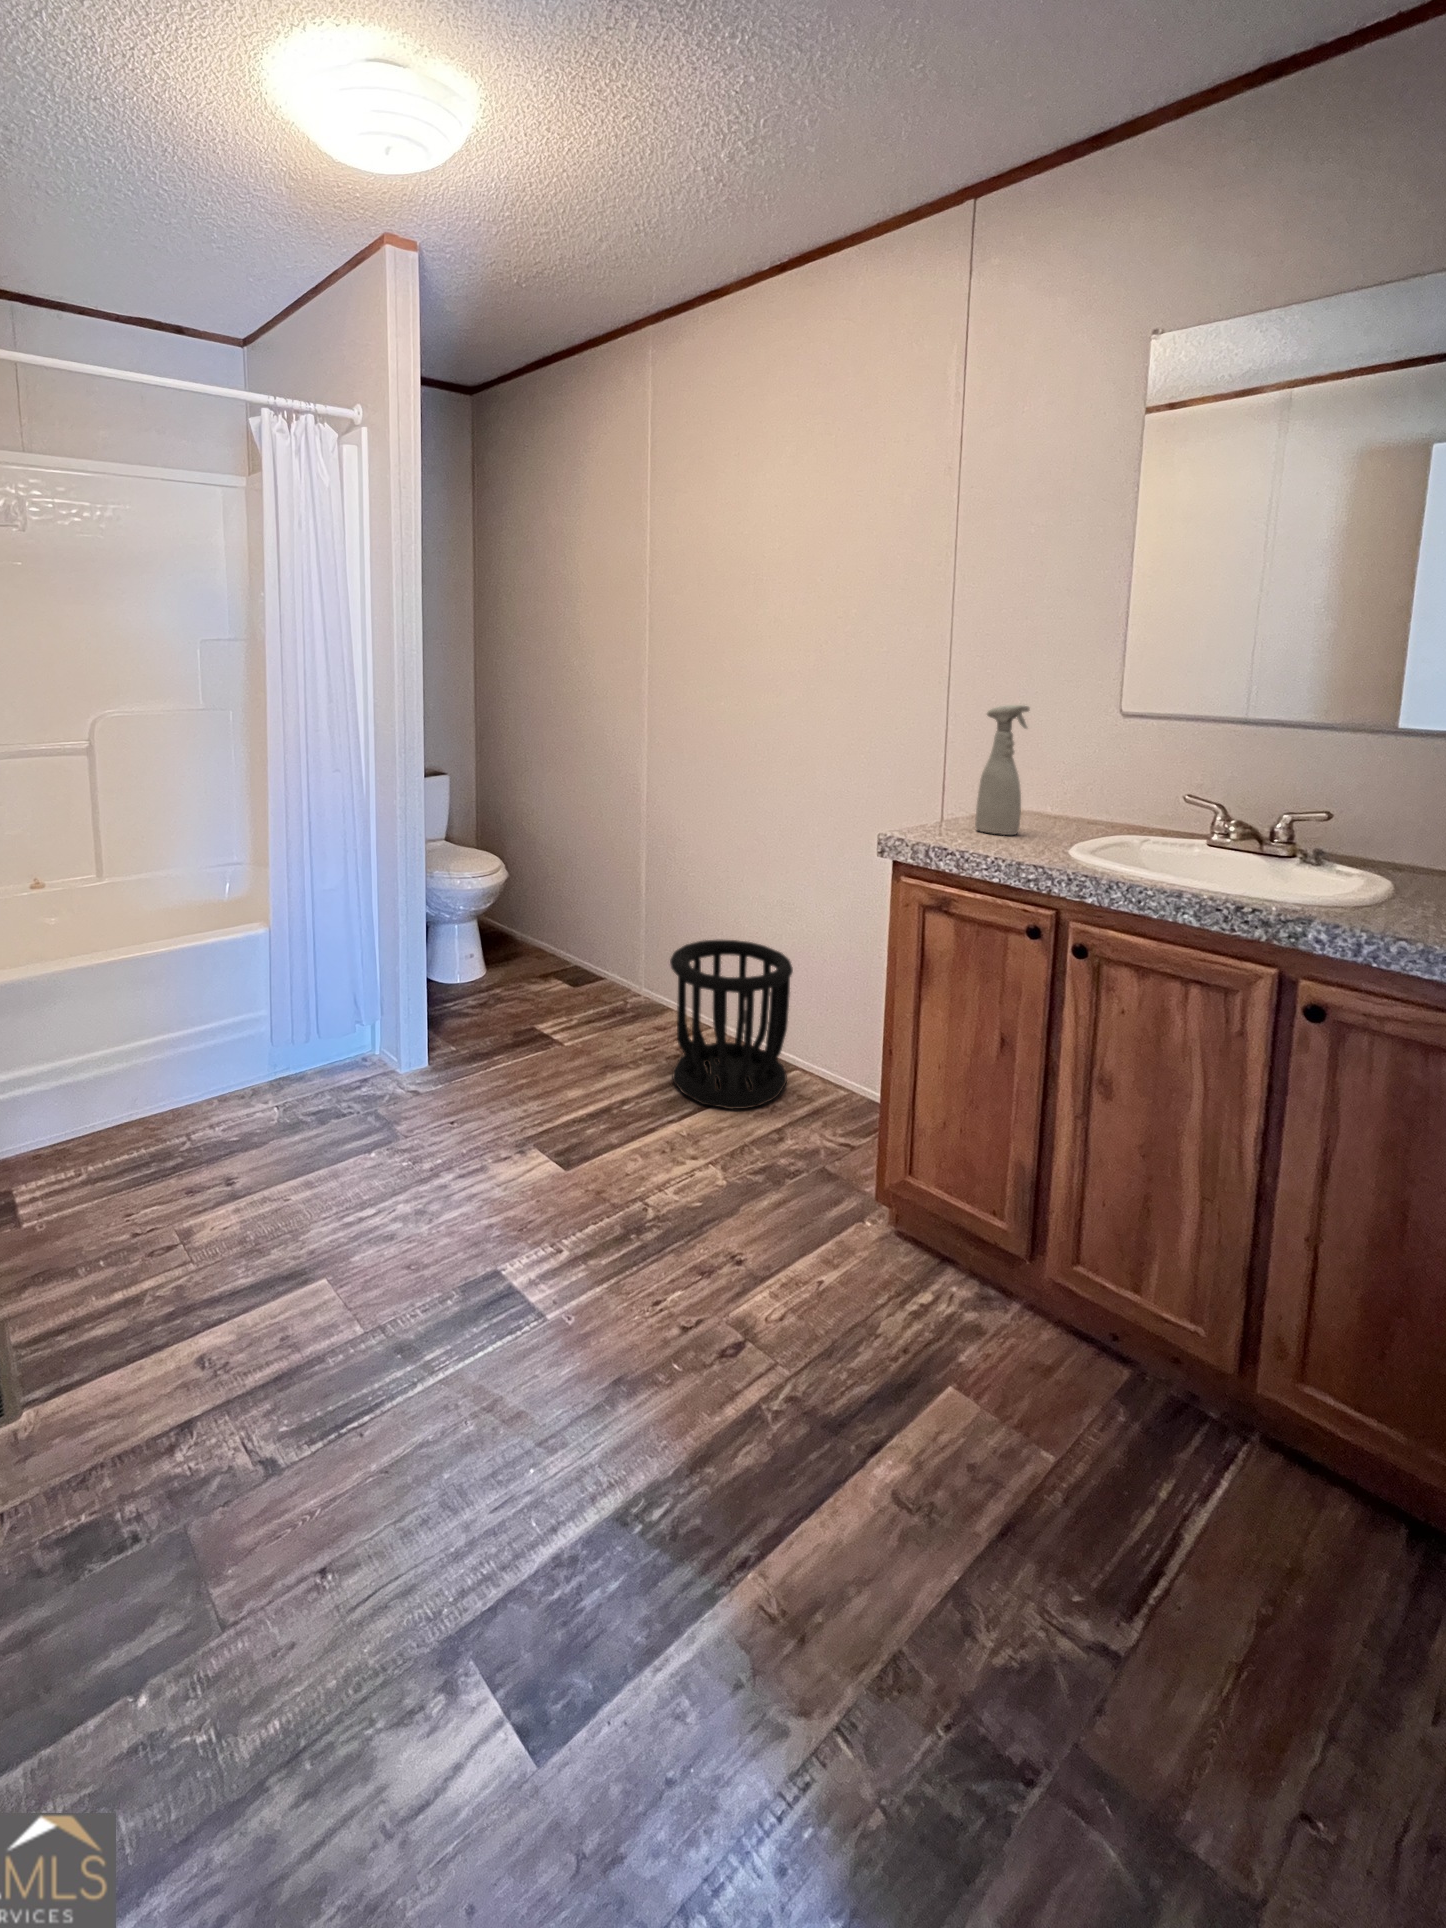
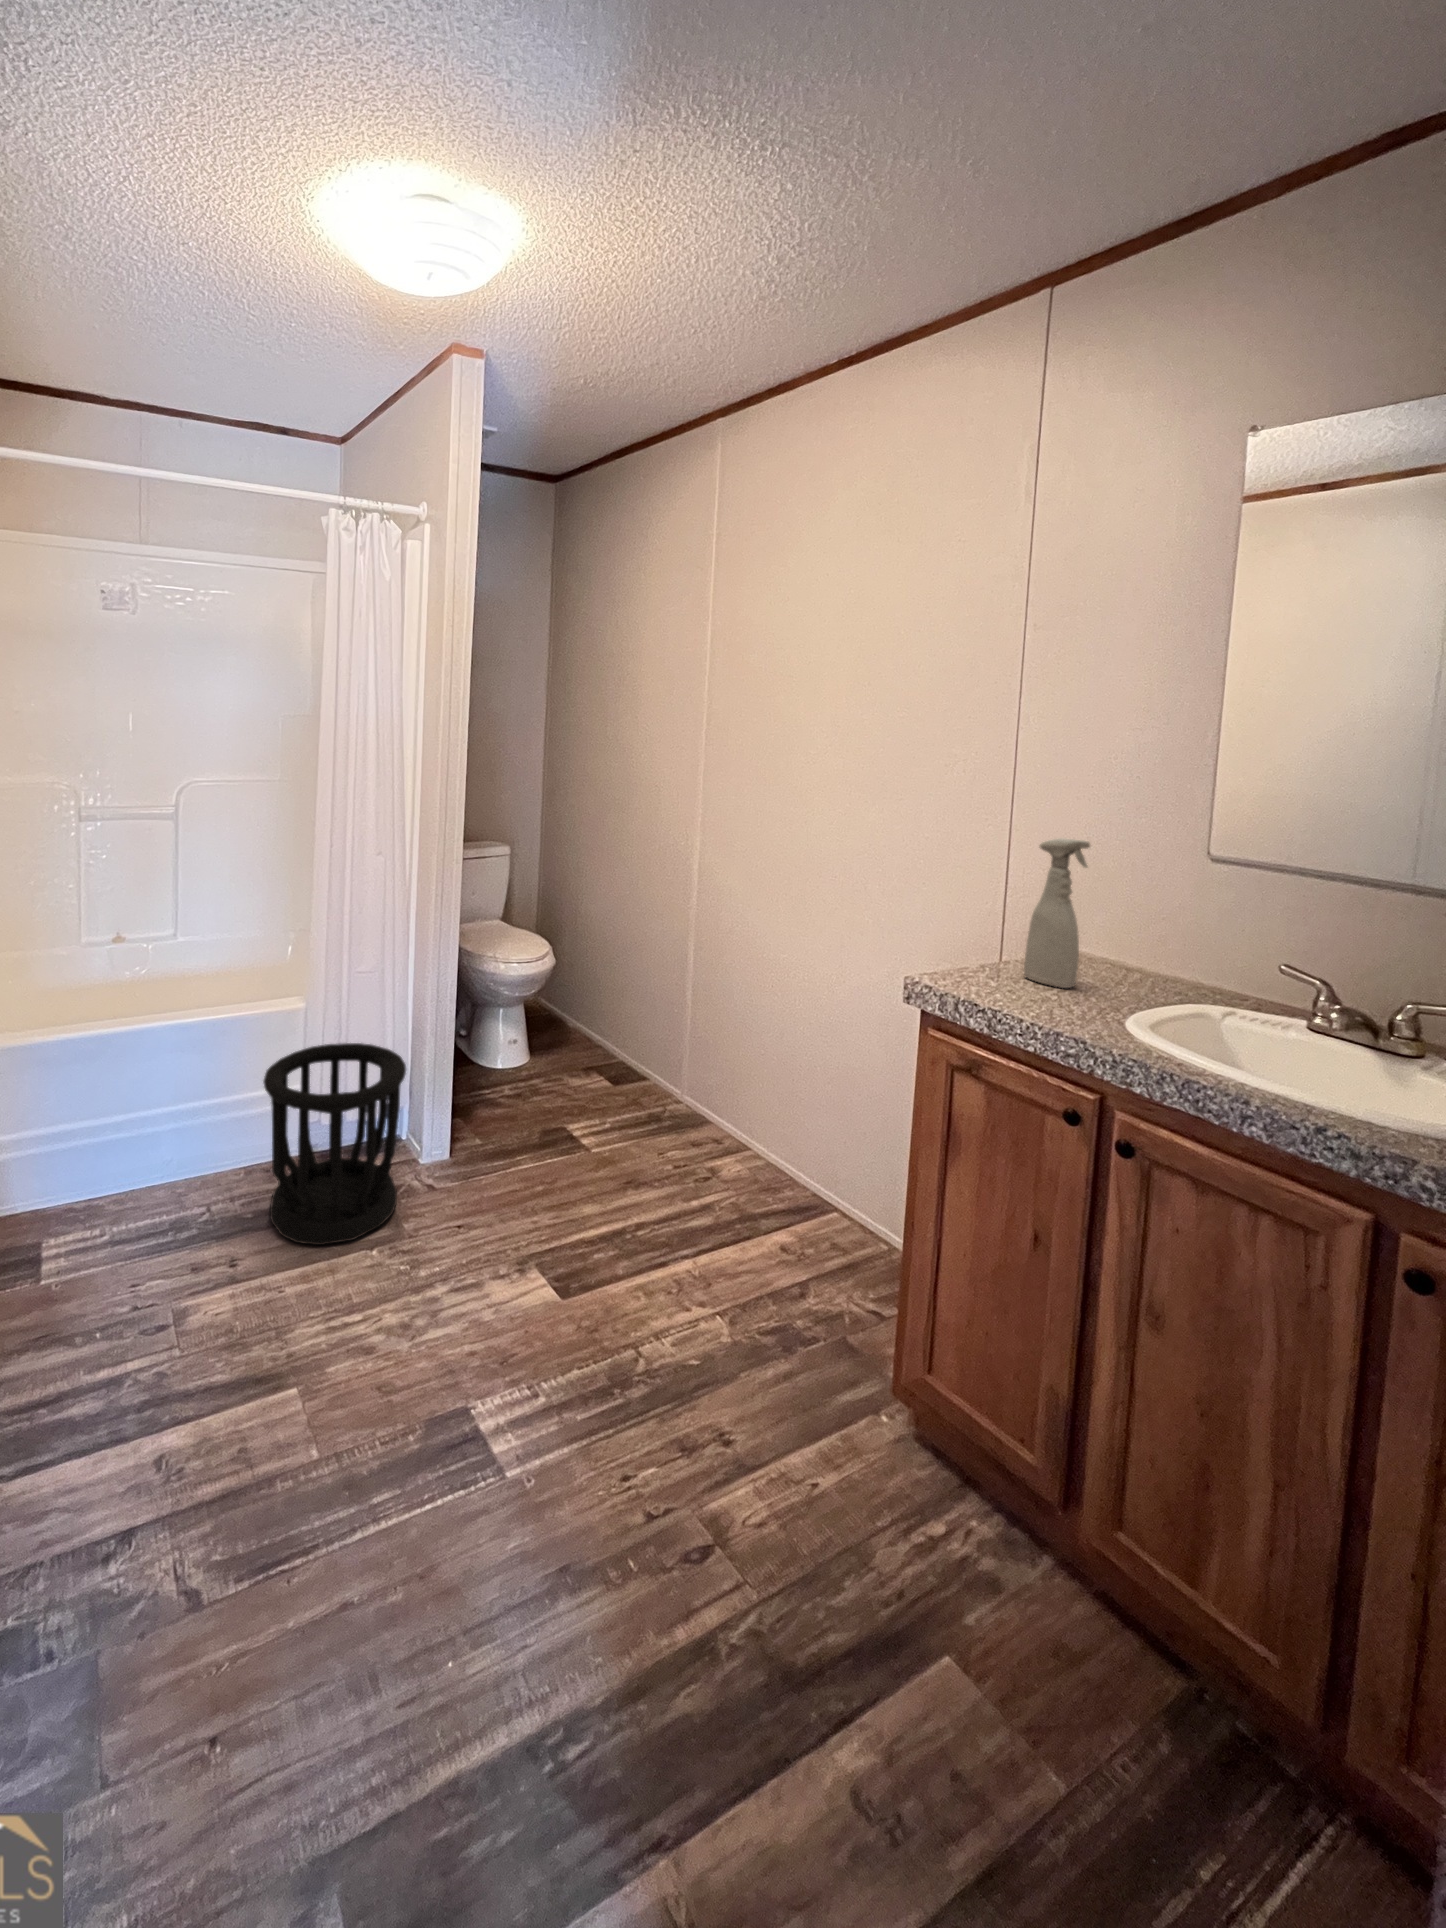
wastebasket: present [670,940,793,1109] -> present [263,1043,406,1245]

